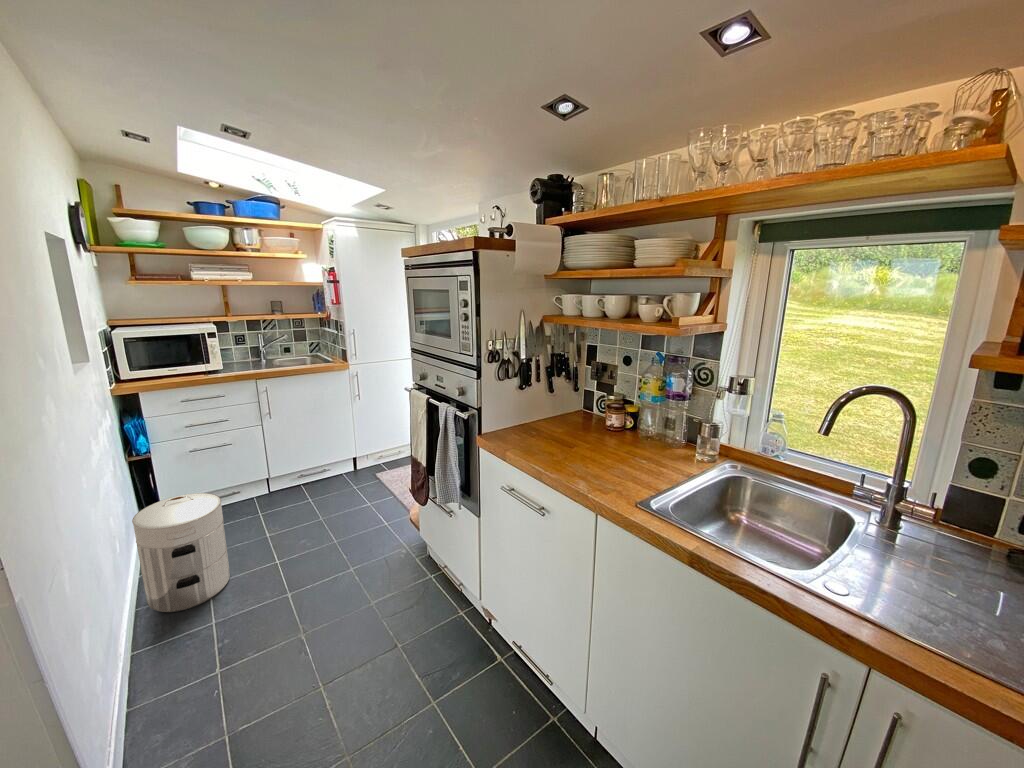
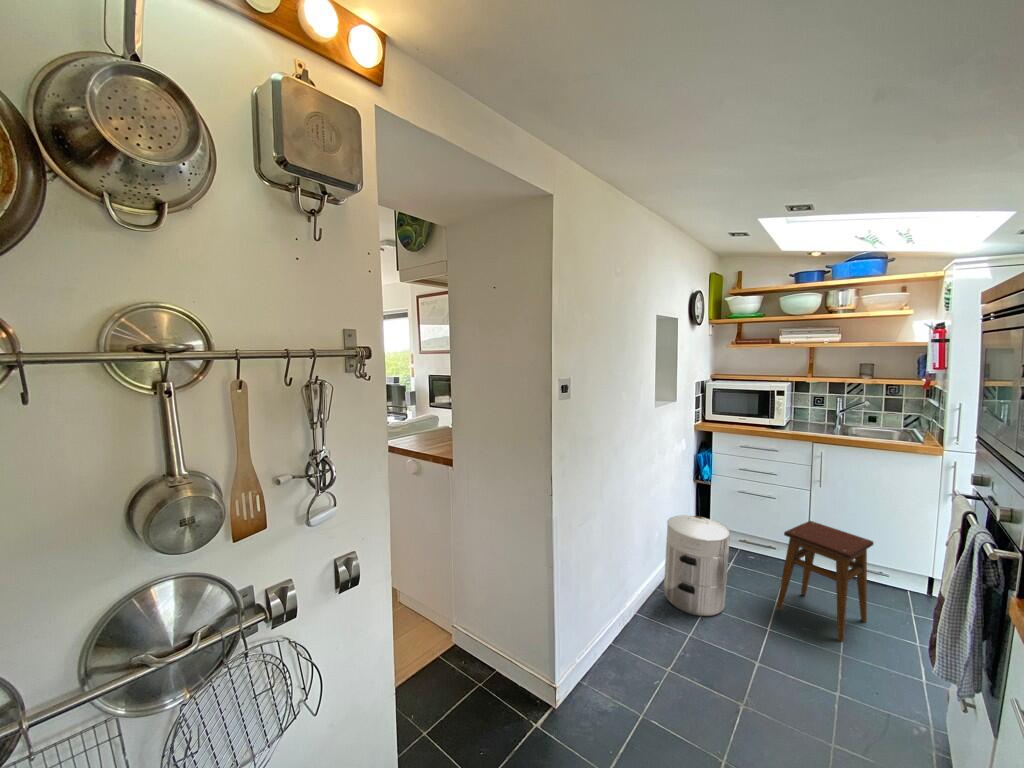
stool: none [268,448,333,541] -> present [776,521,874,642]

